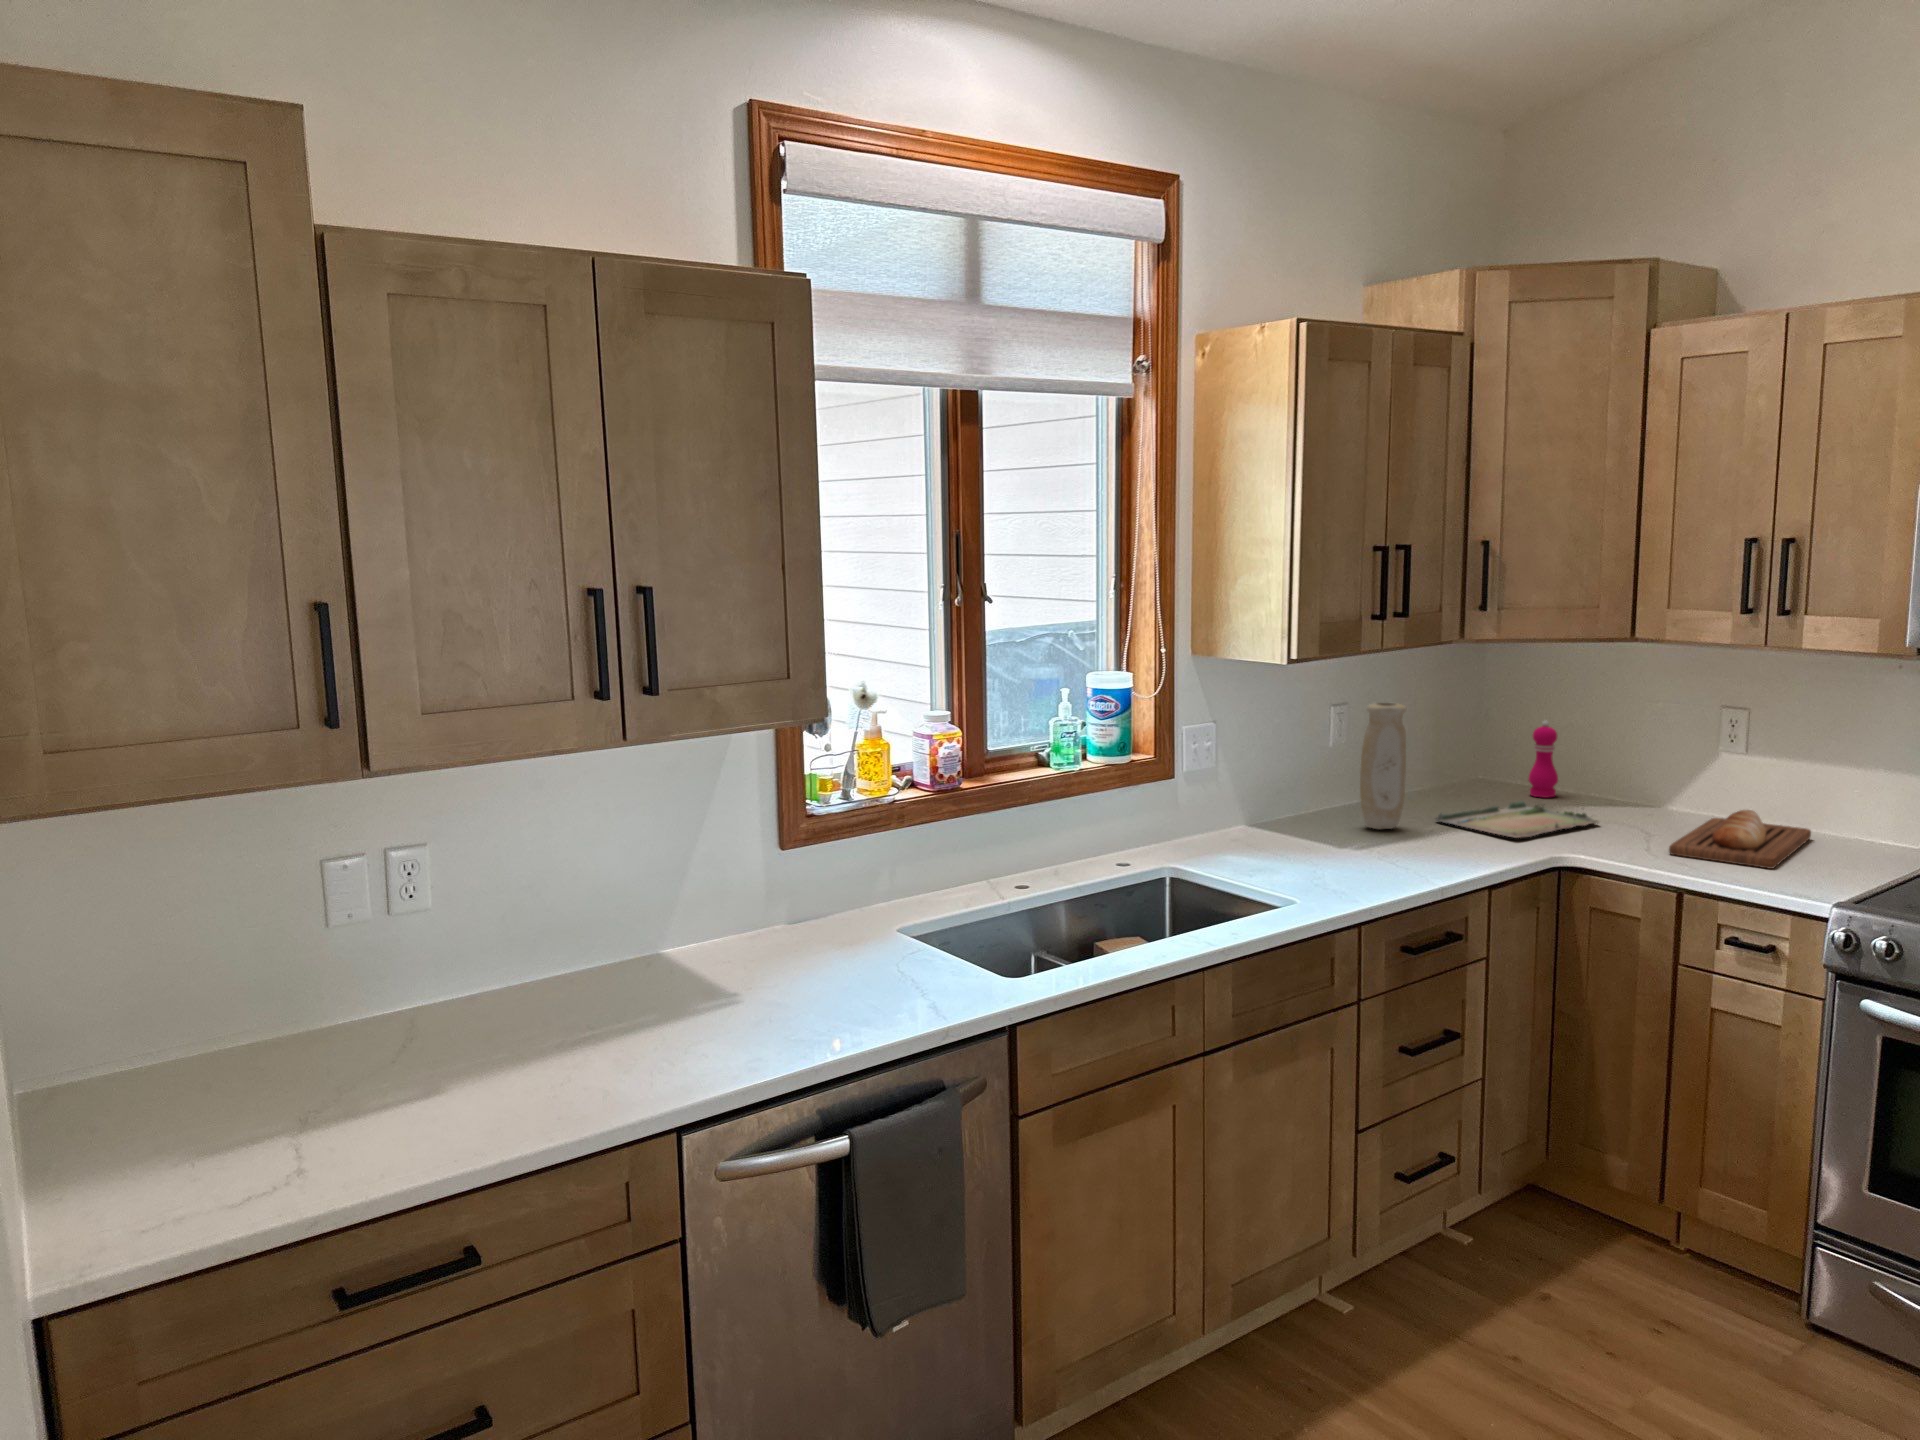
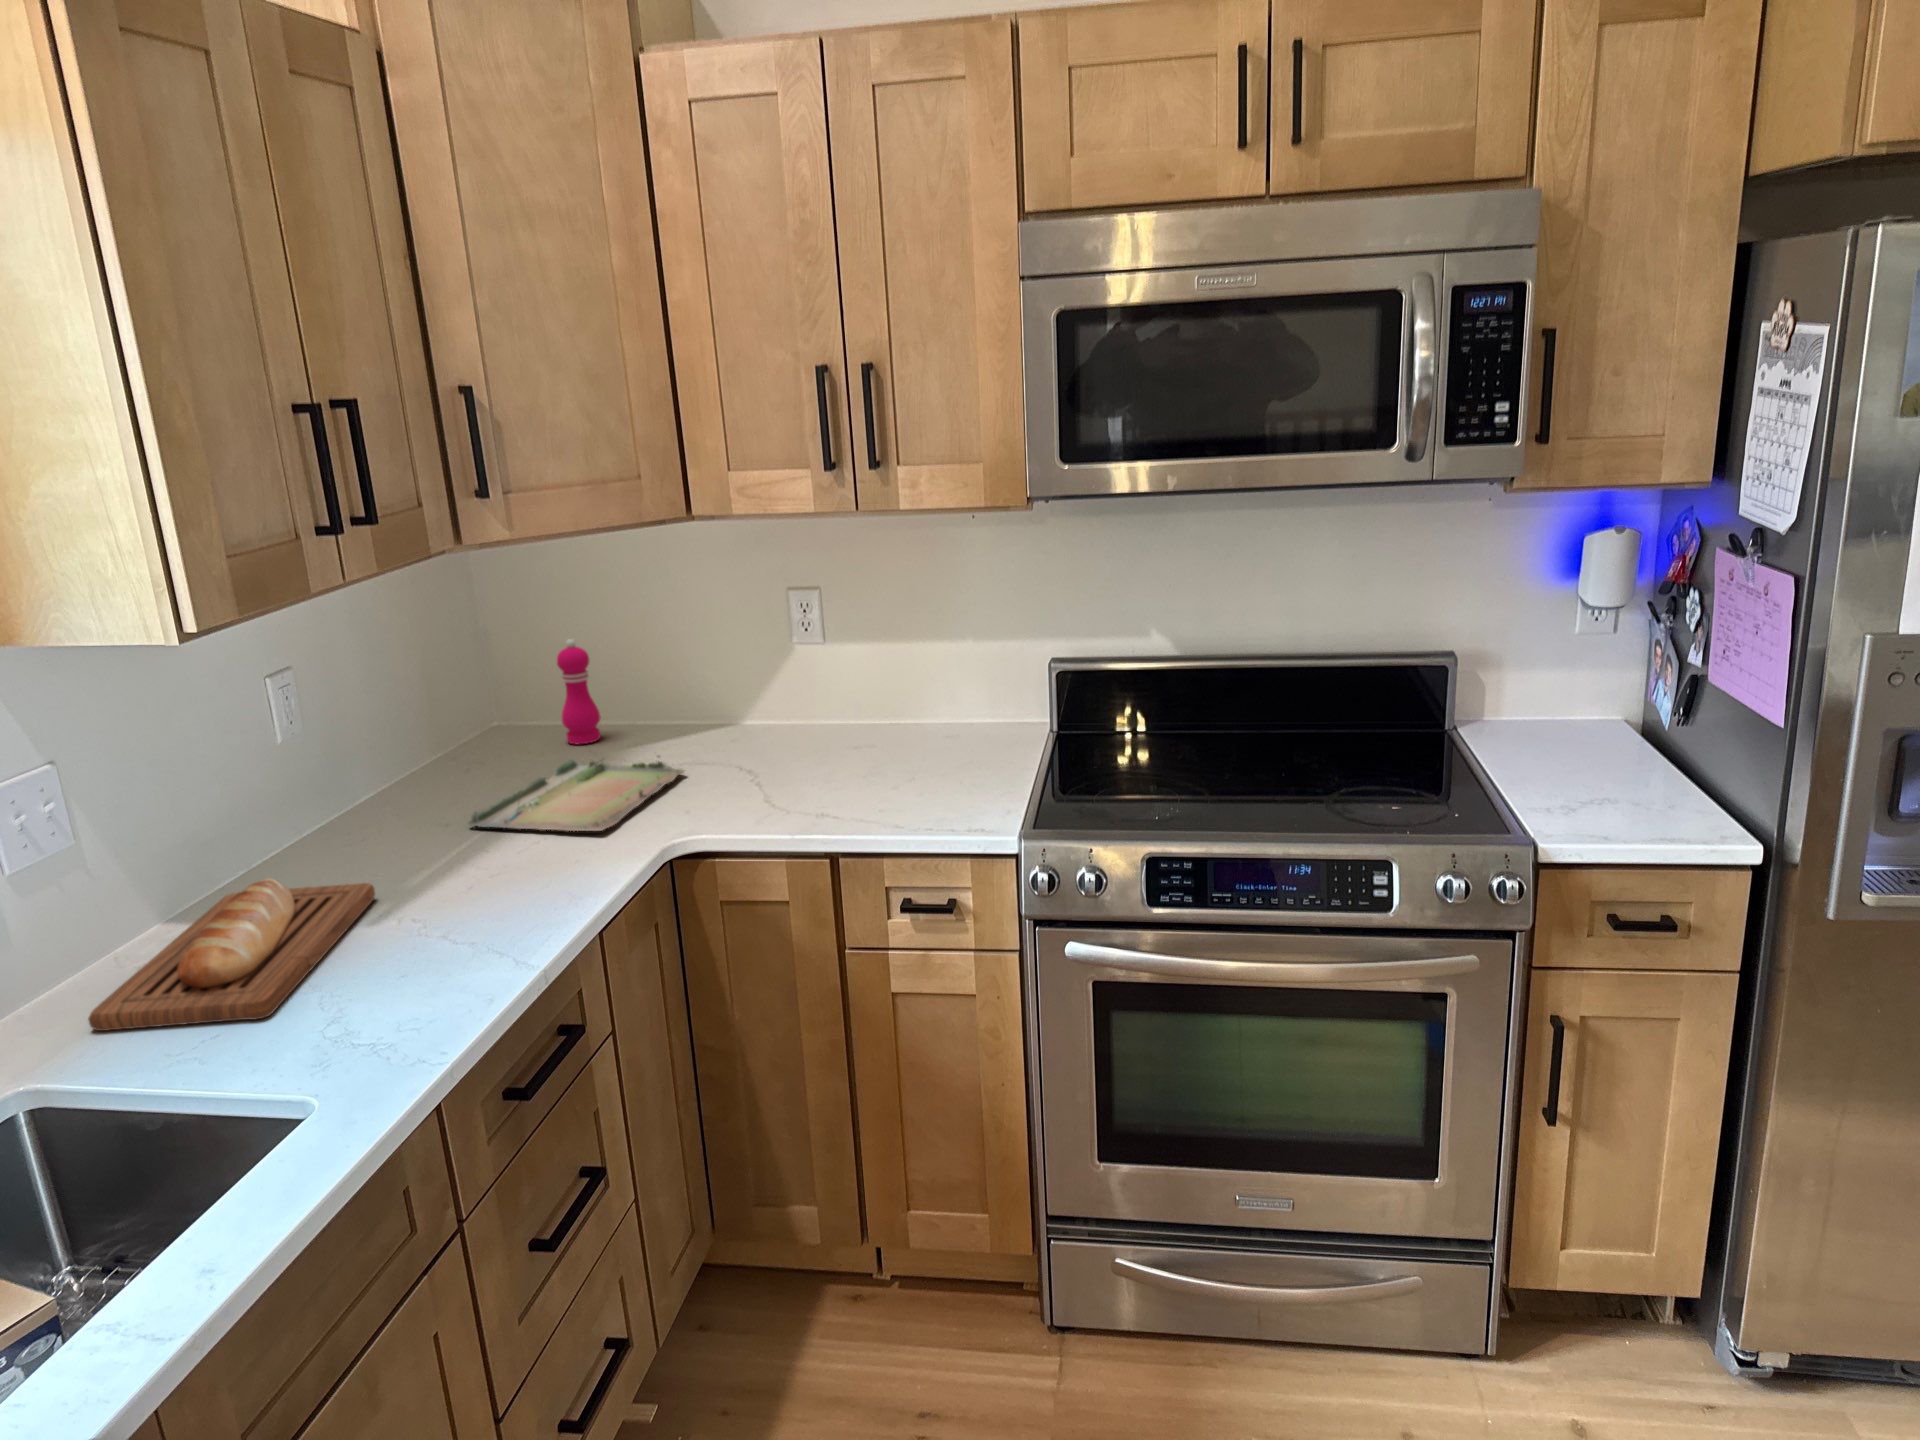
vase: present [1360,703,1406,829] -> none [329,664,422,871]
bread loaf: present [1669,810,1811,869] -> present [88,878,375,1031]

